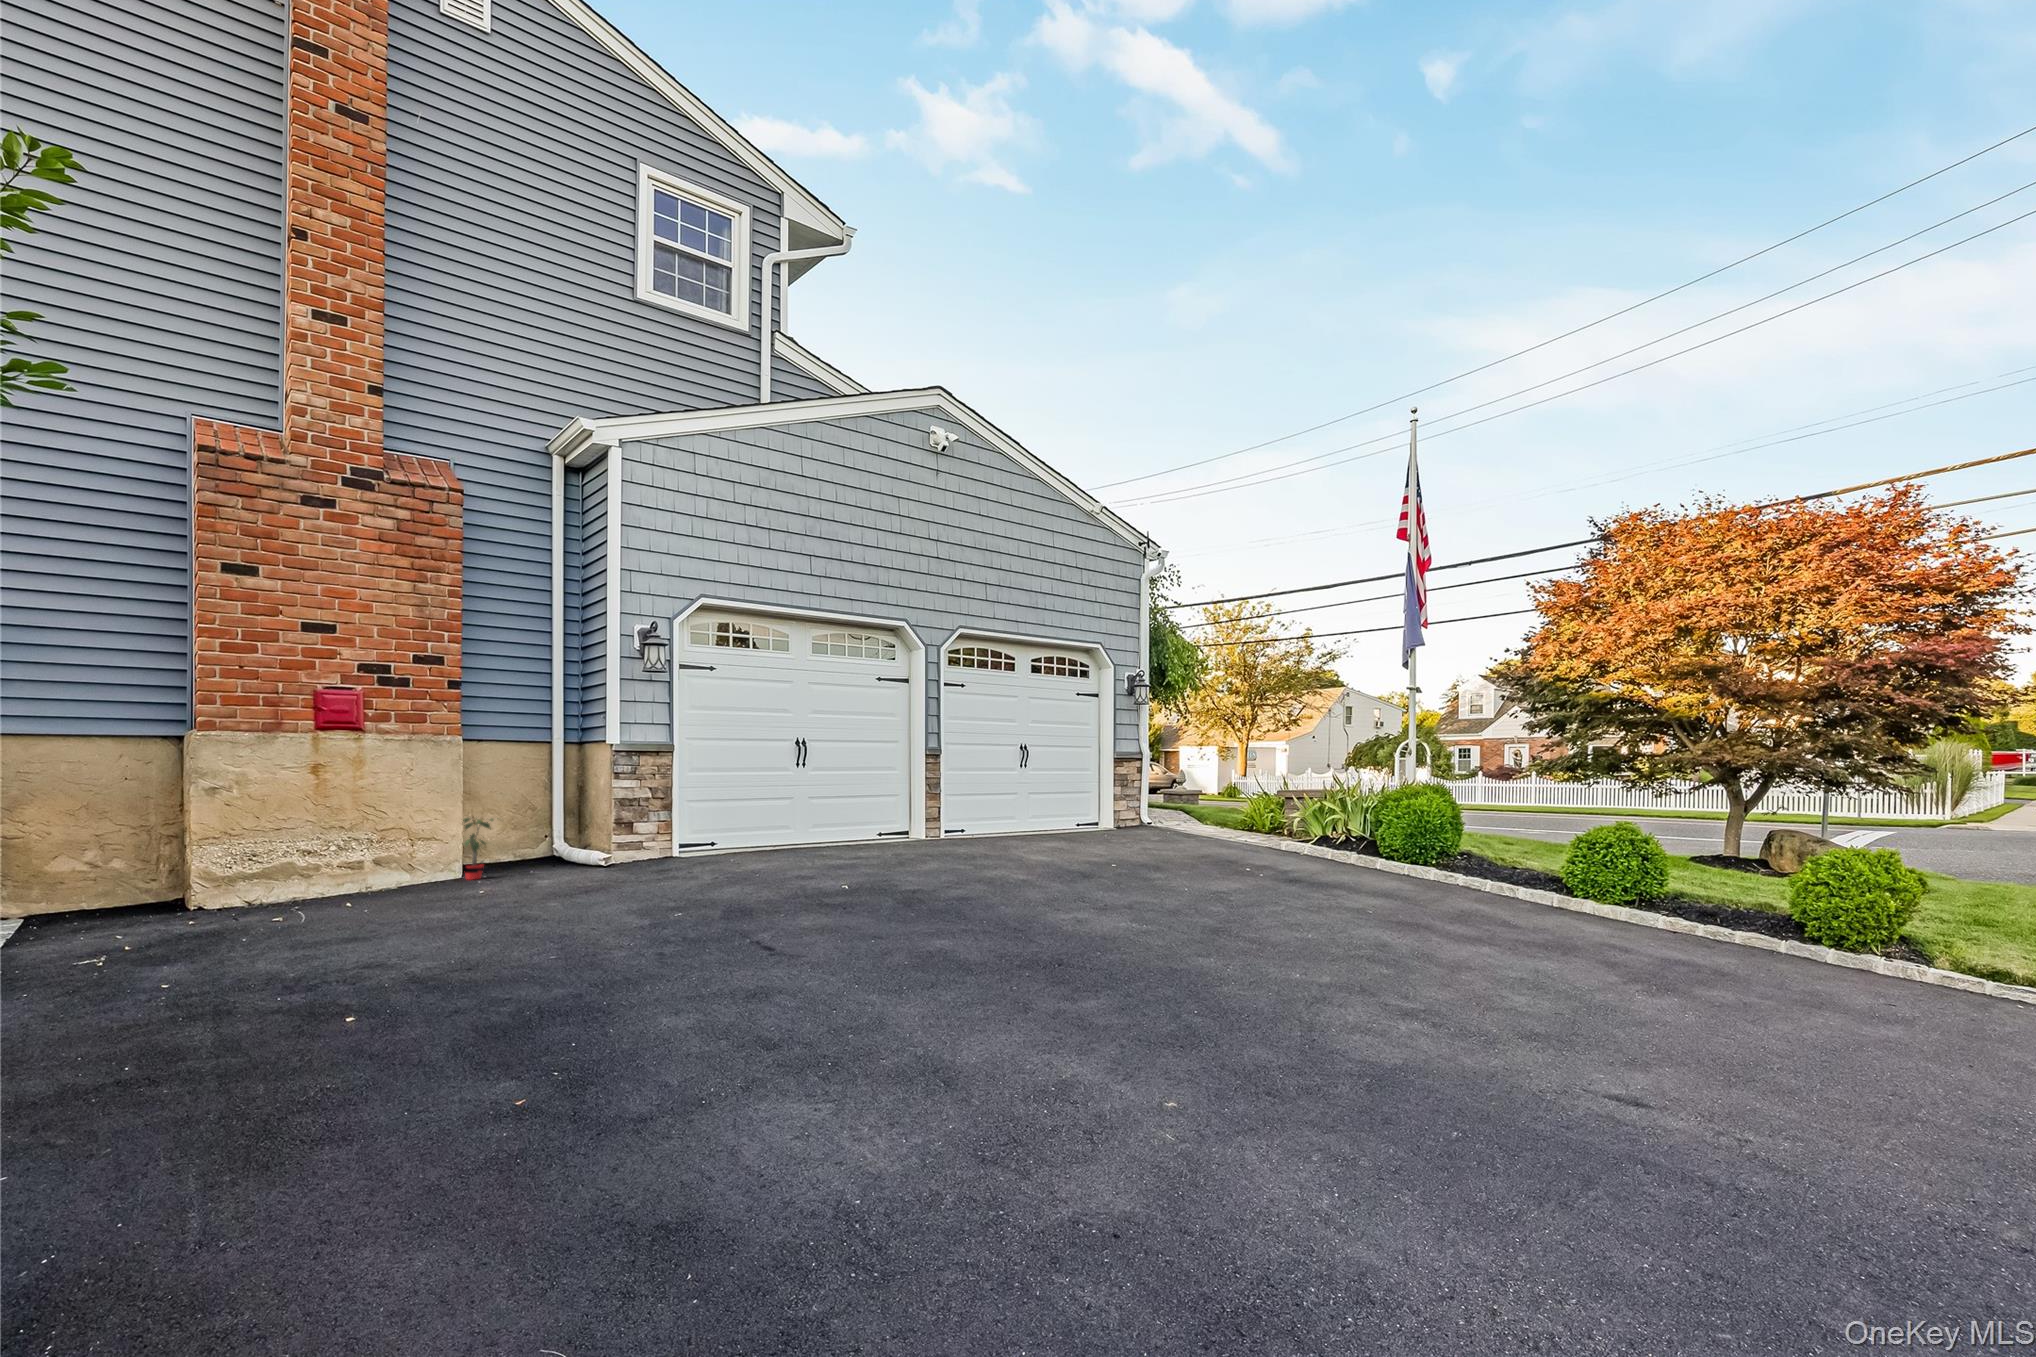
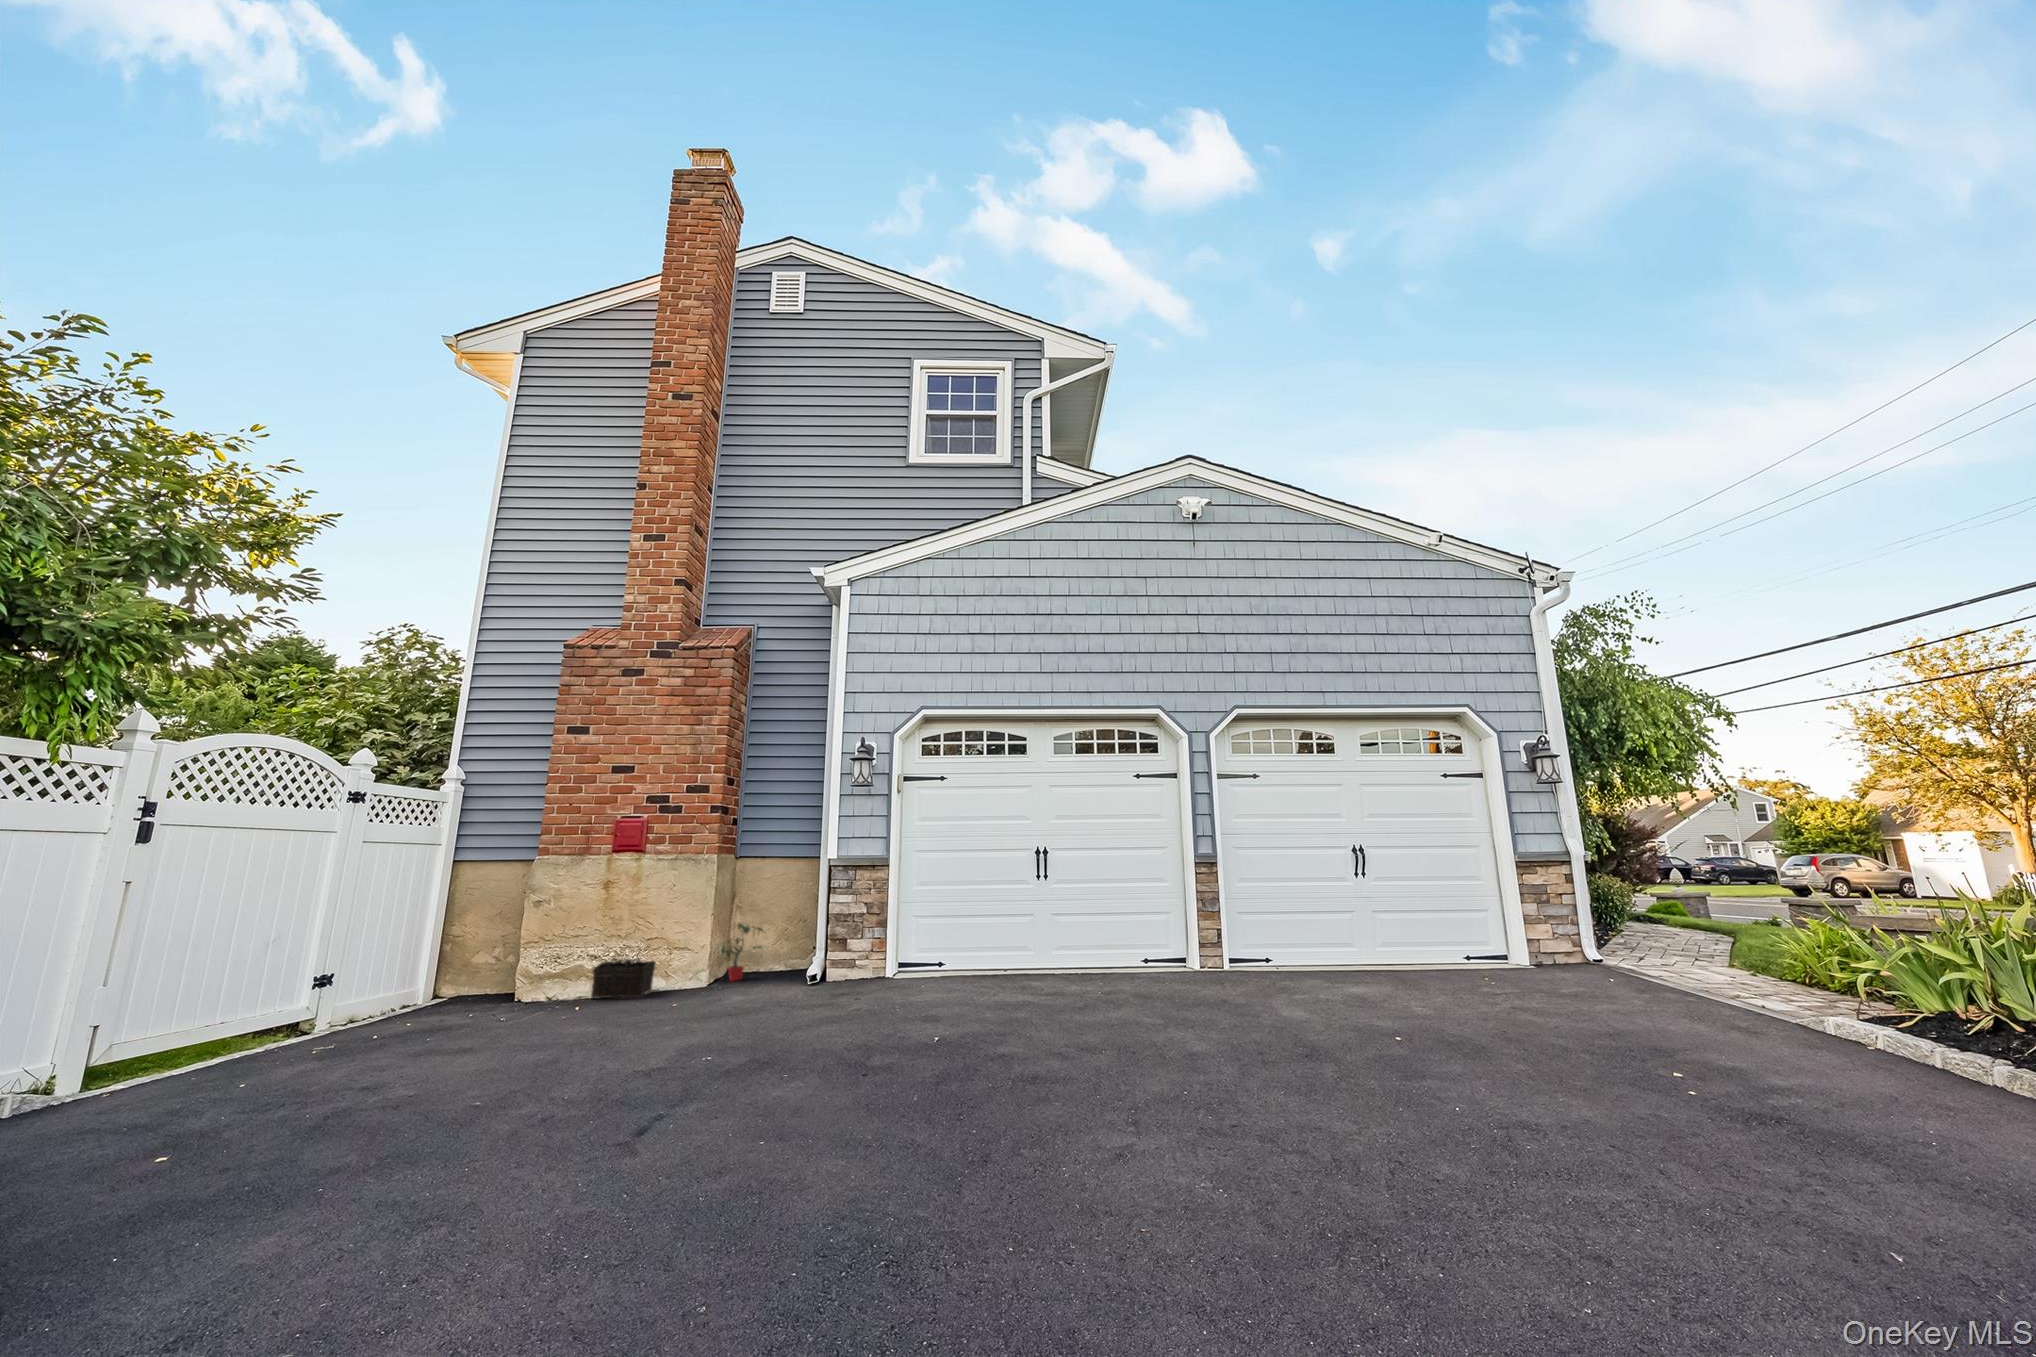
basket: none [333,853,414,900] -> present [591,958,656,999]

